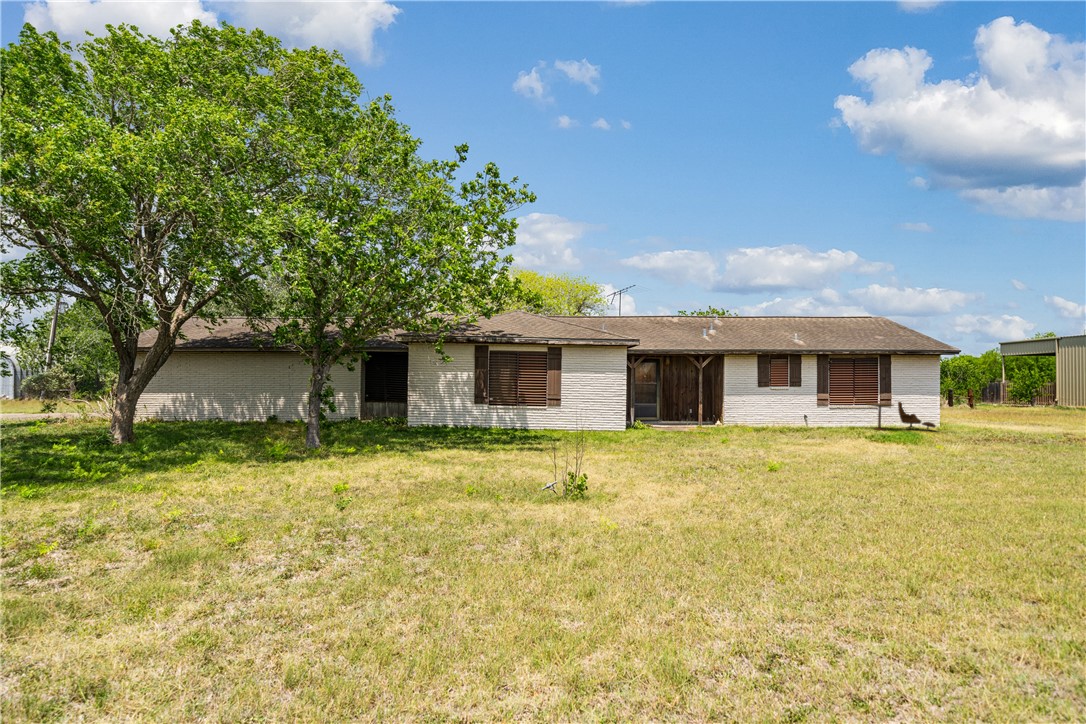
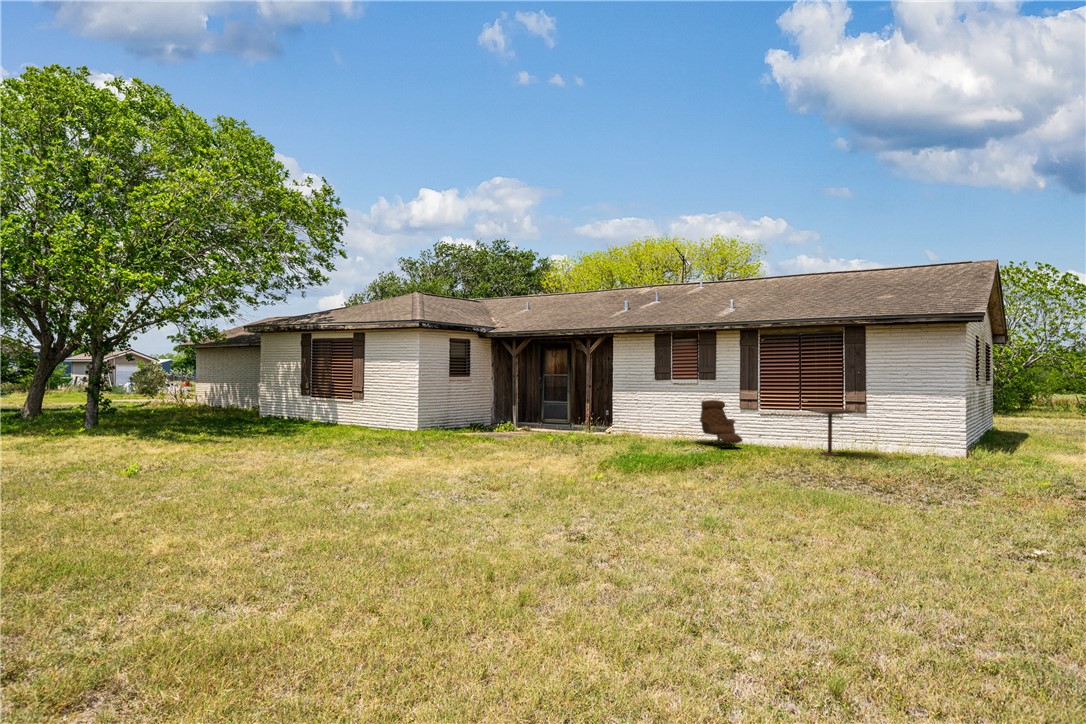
lounge chair: present [898,402,936,431] -> present [700,400,742,447]

